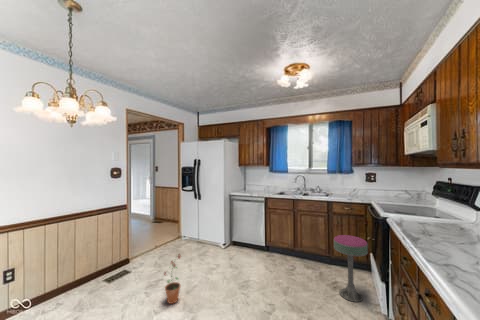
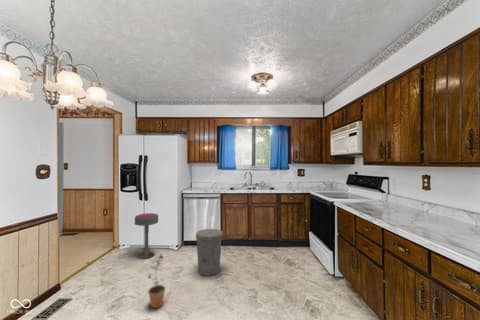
trash can: none [224,234,252,283] -> present [196,229,223,276]
bar stool: present [334,235,368,302] -> present [135,213,158,259]

